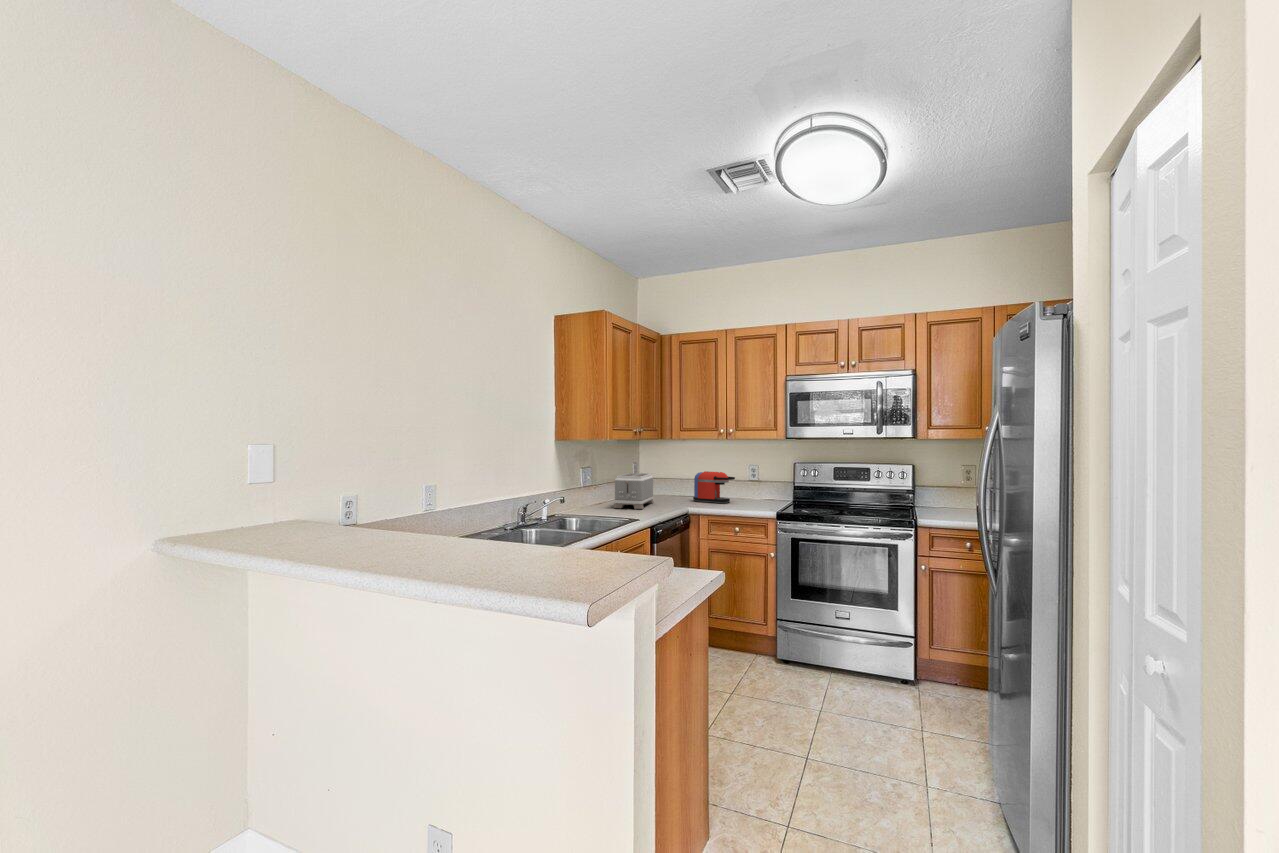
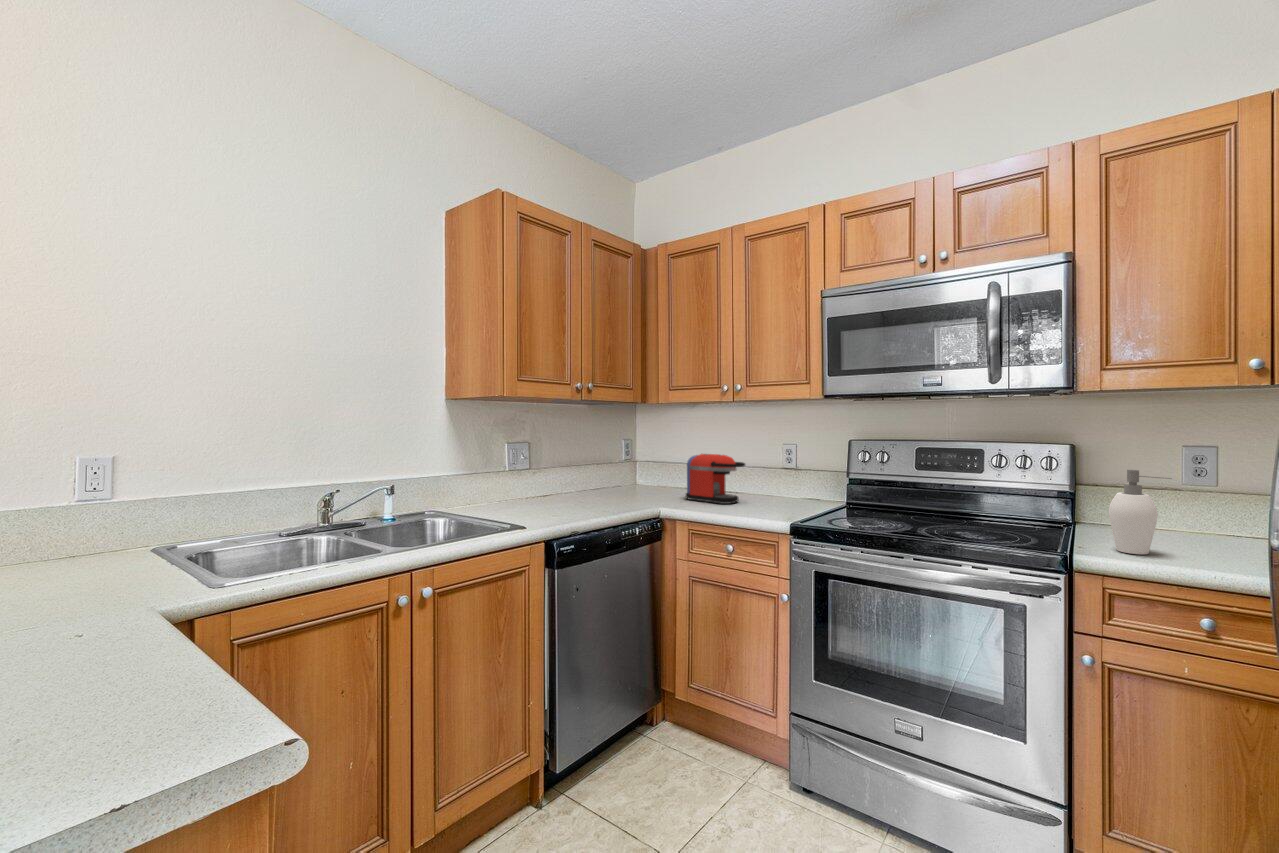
toaster: present [614,473,654,509] -> none [548,456,624,511]
soap dispenser: none [931,479,956,518] -> present [1109,470,1172,554]

